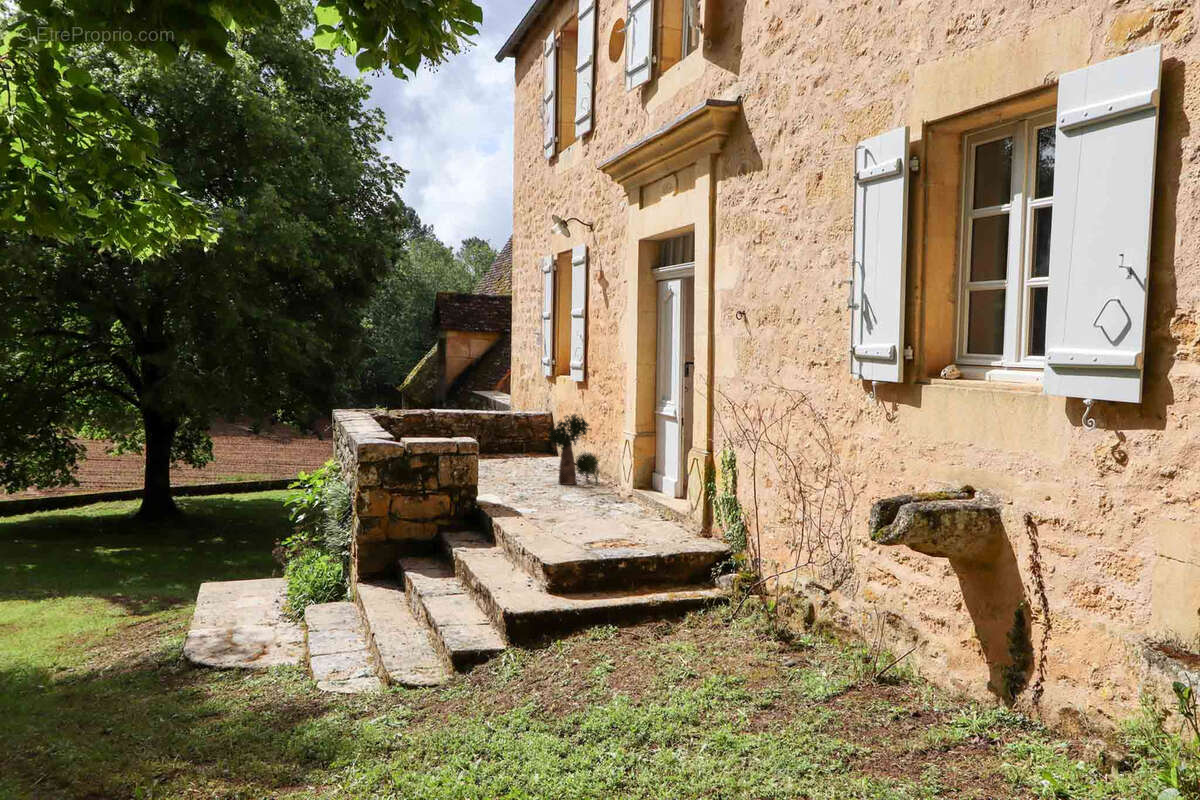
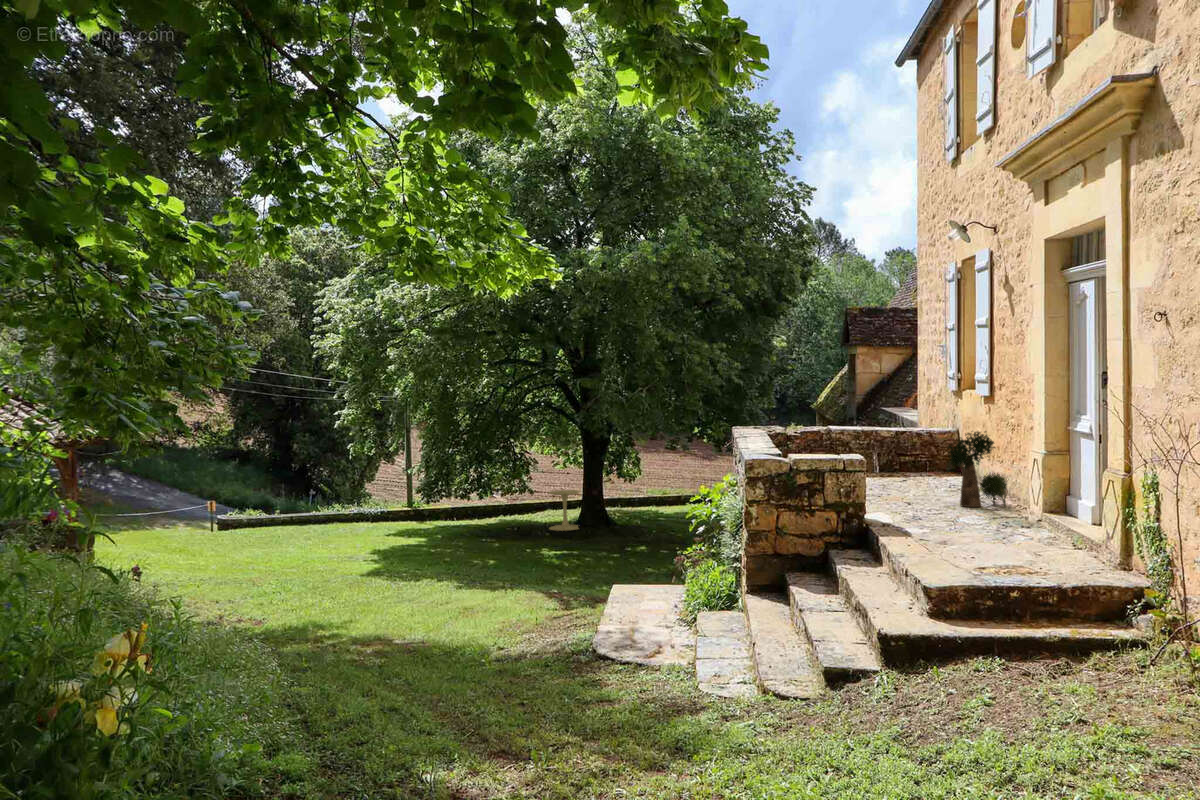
pedestal table: none [100,480,144,527] -> present [548,490,580,531]

